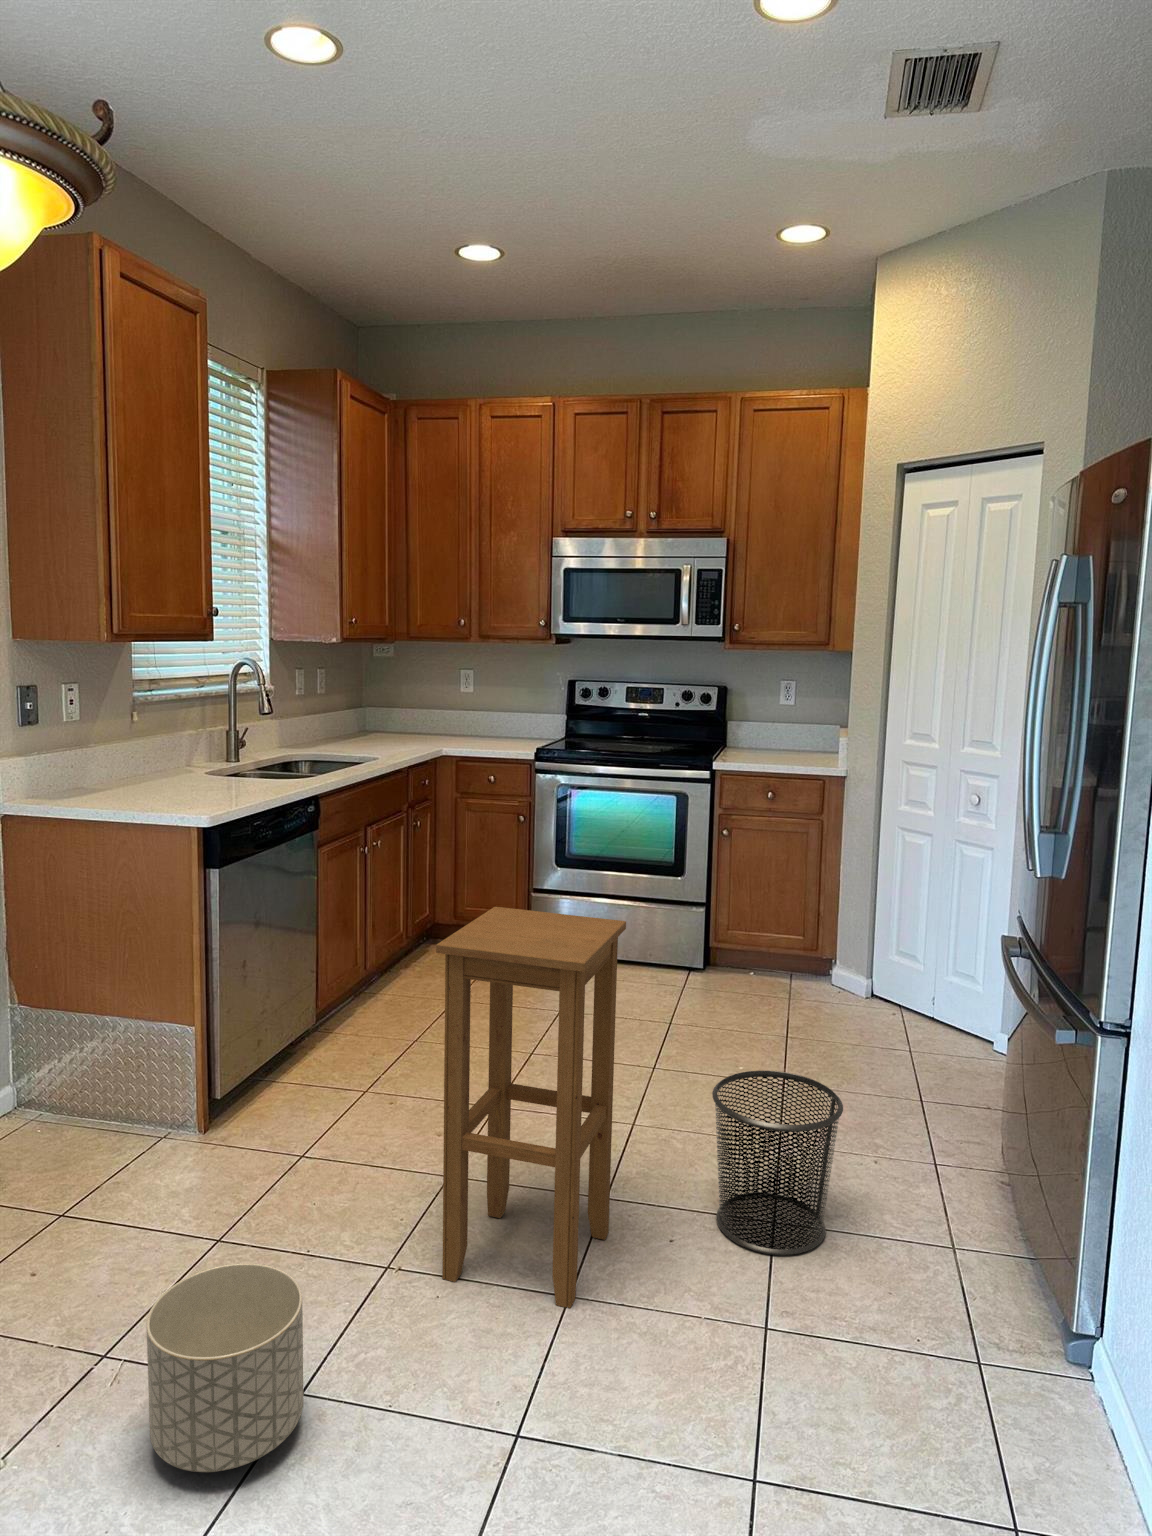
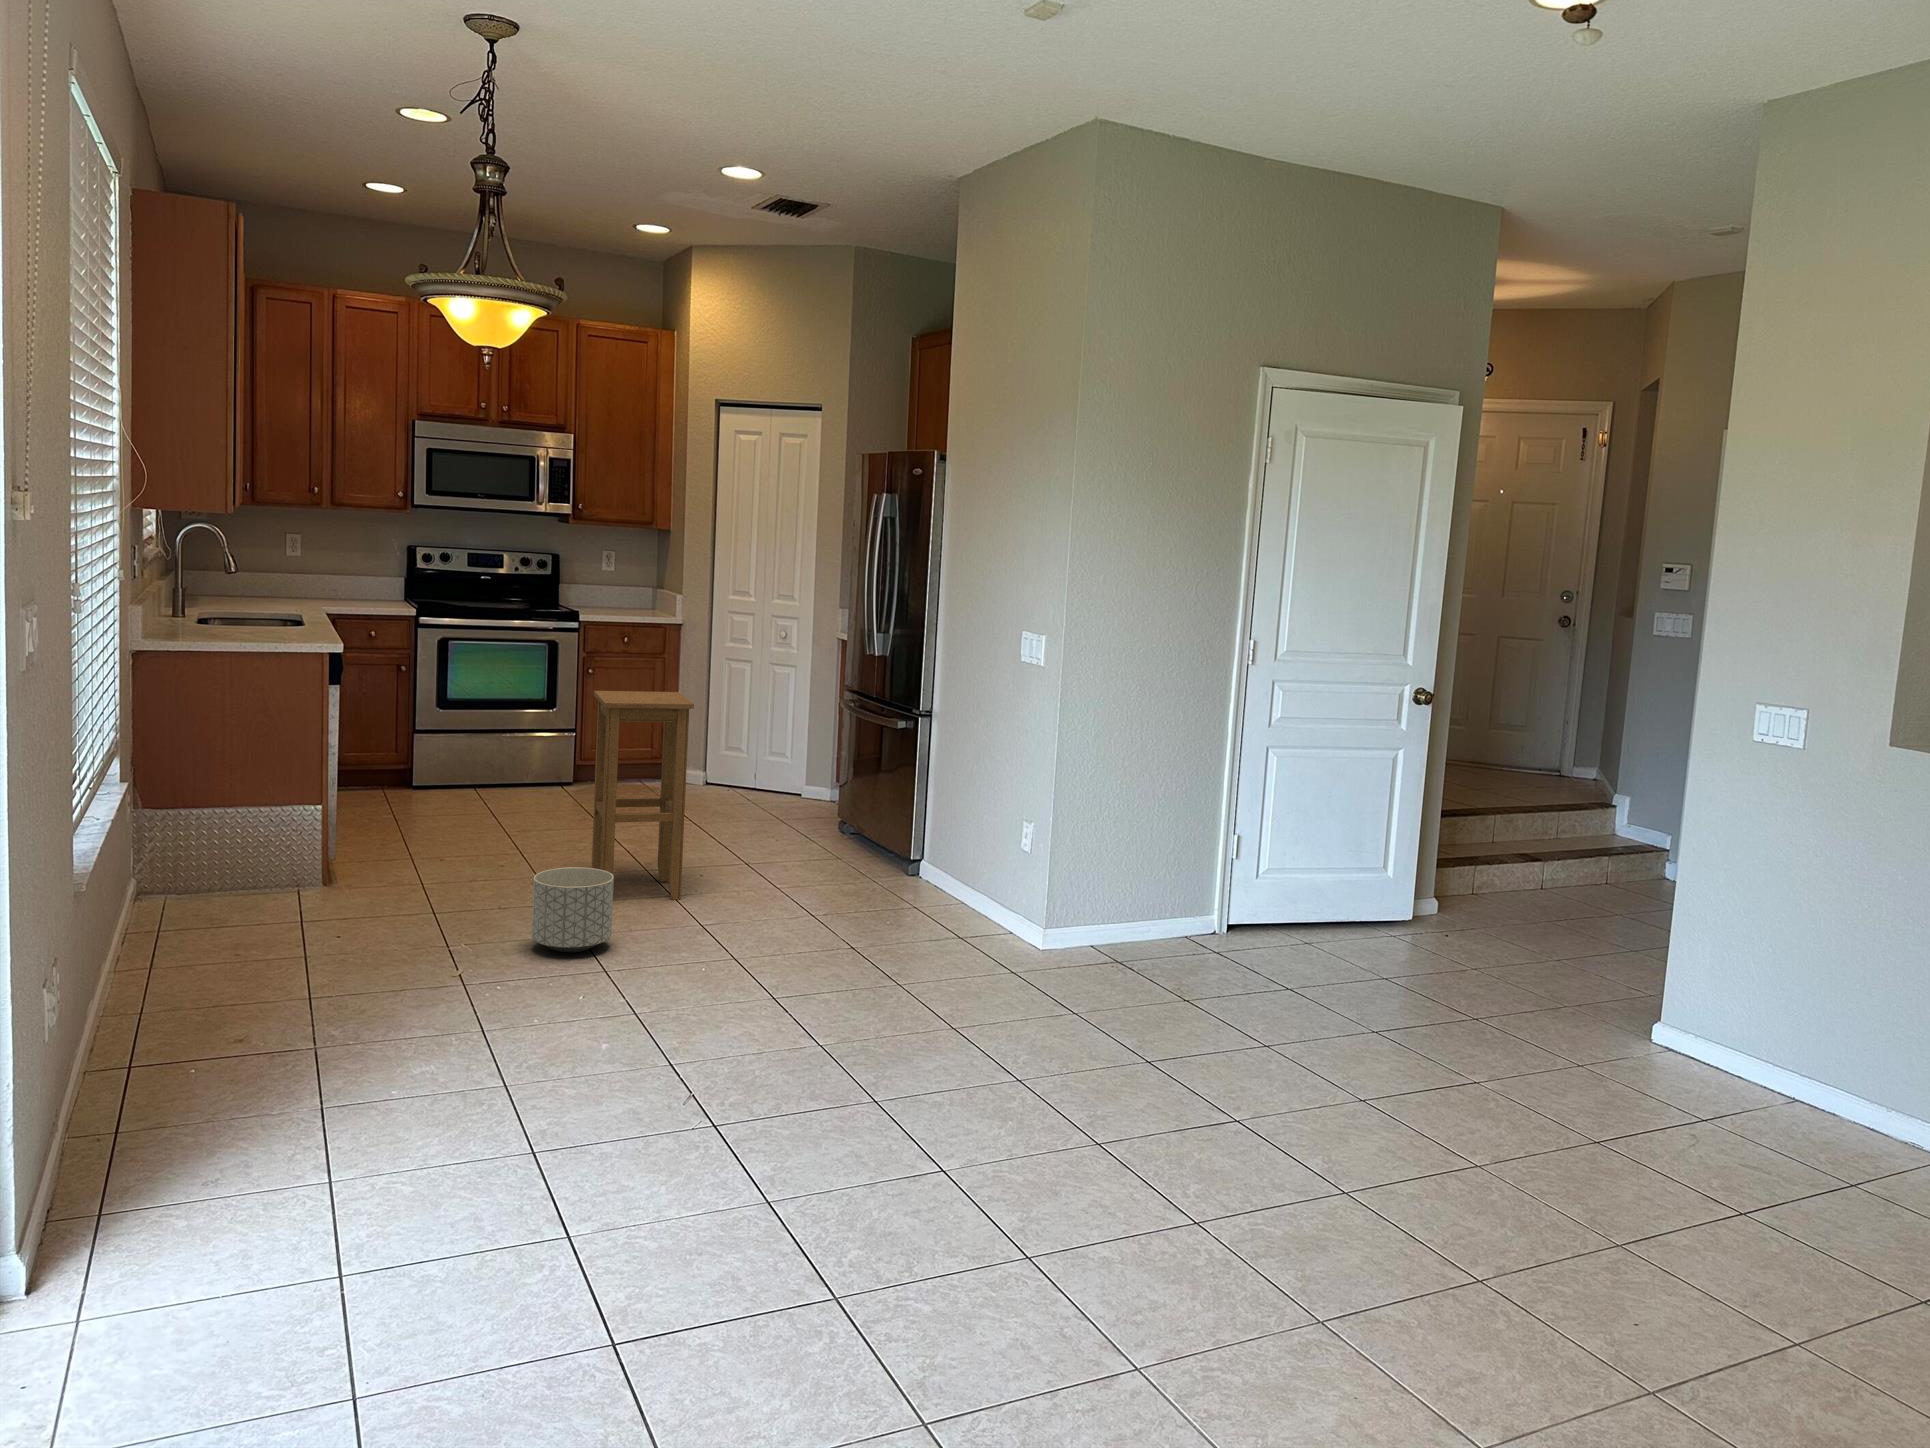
waste bin: present [712,1071,843,1255] -> none [713,783,787,874]

